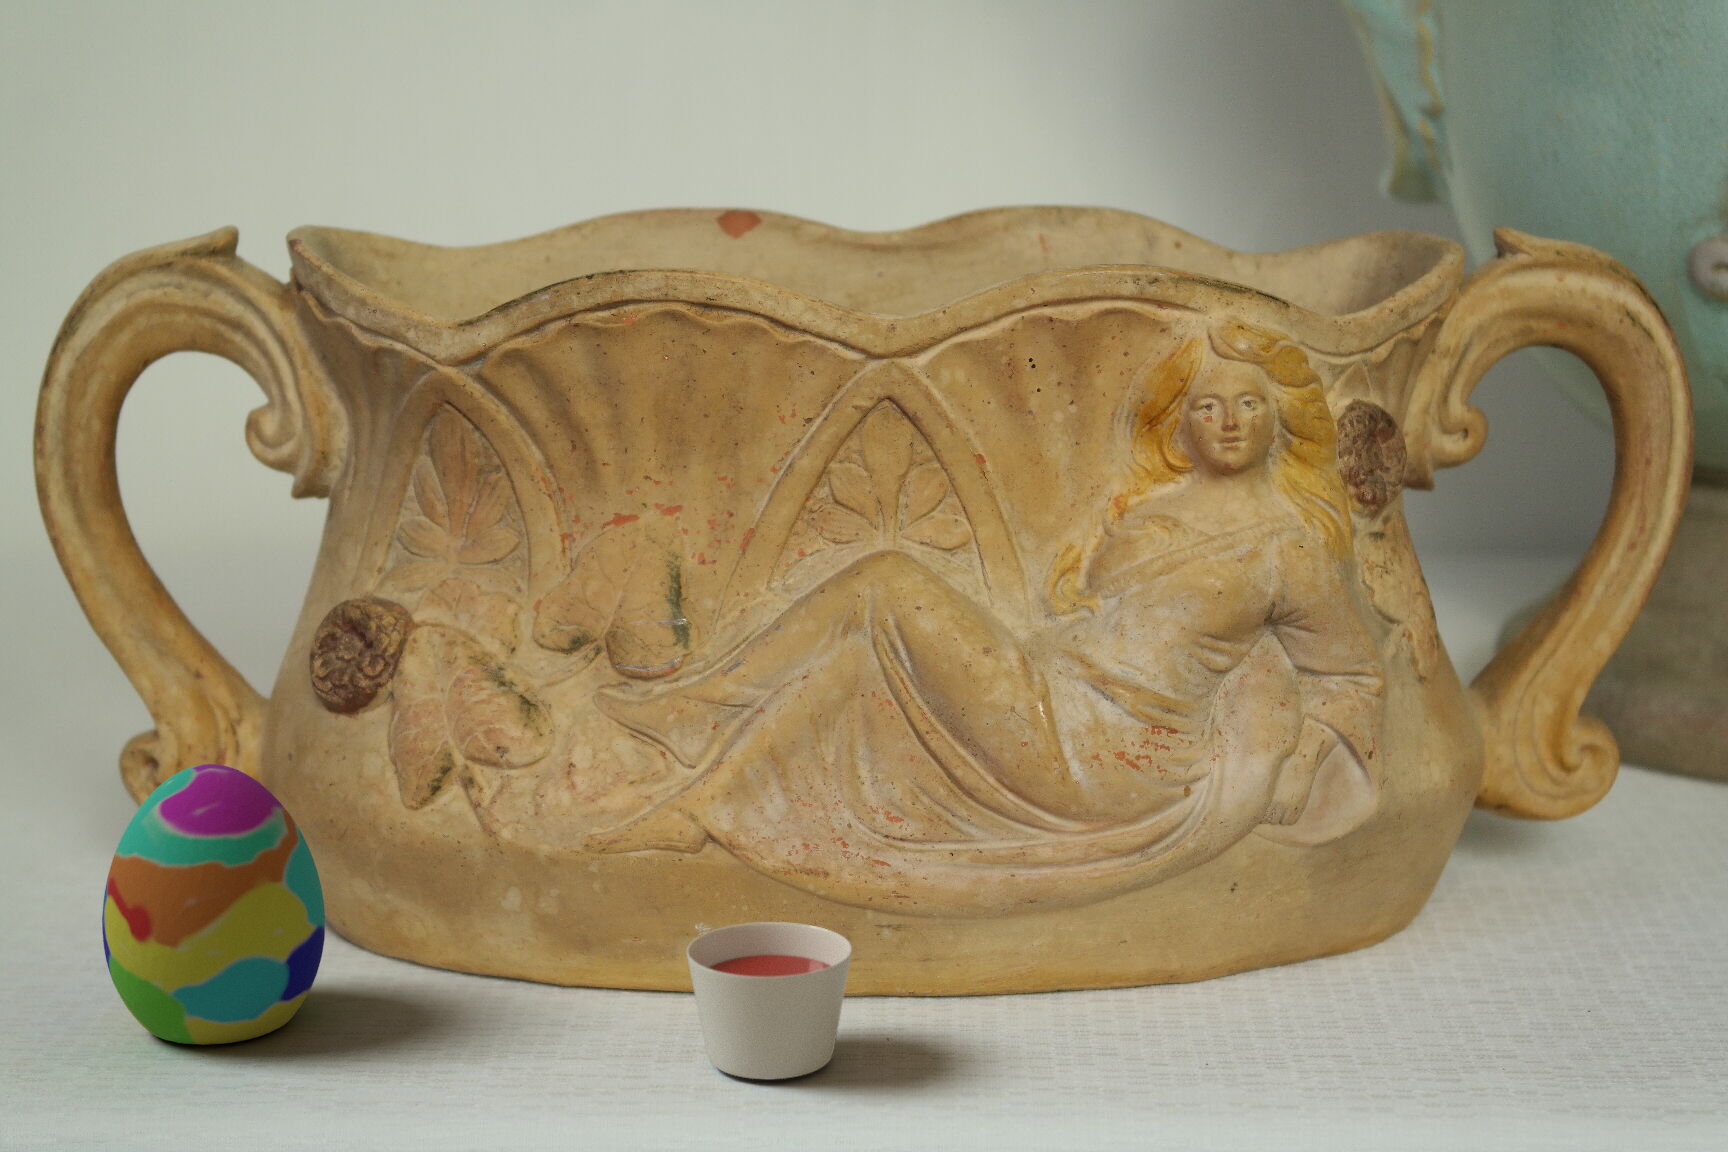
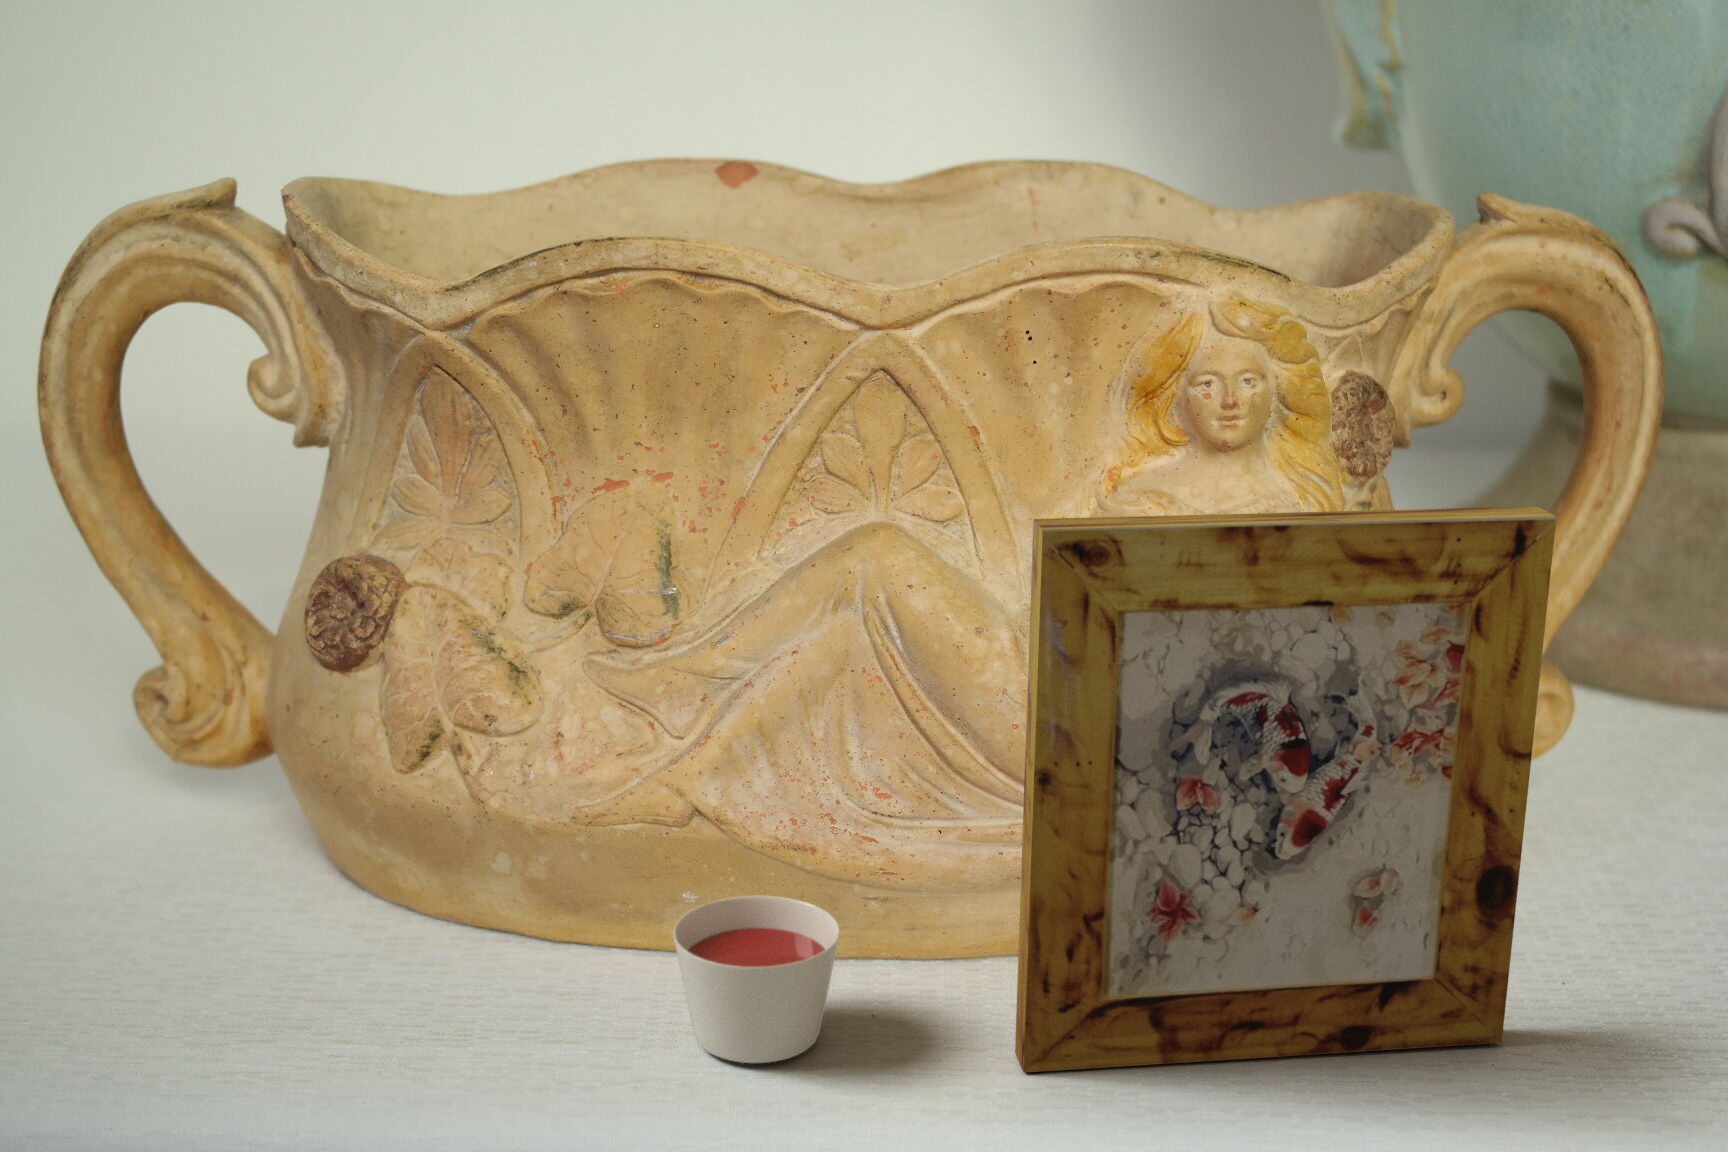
picture frame: none [1029,515,1545,1086] -> present [1015,506,1556,1072]
decorative egg: present [102,764,325,1045] -> none [89,733,314,1013]

